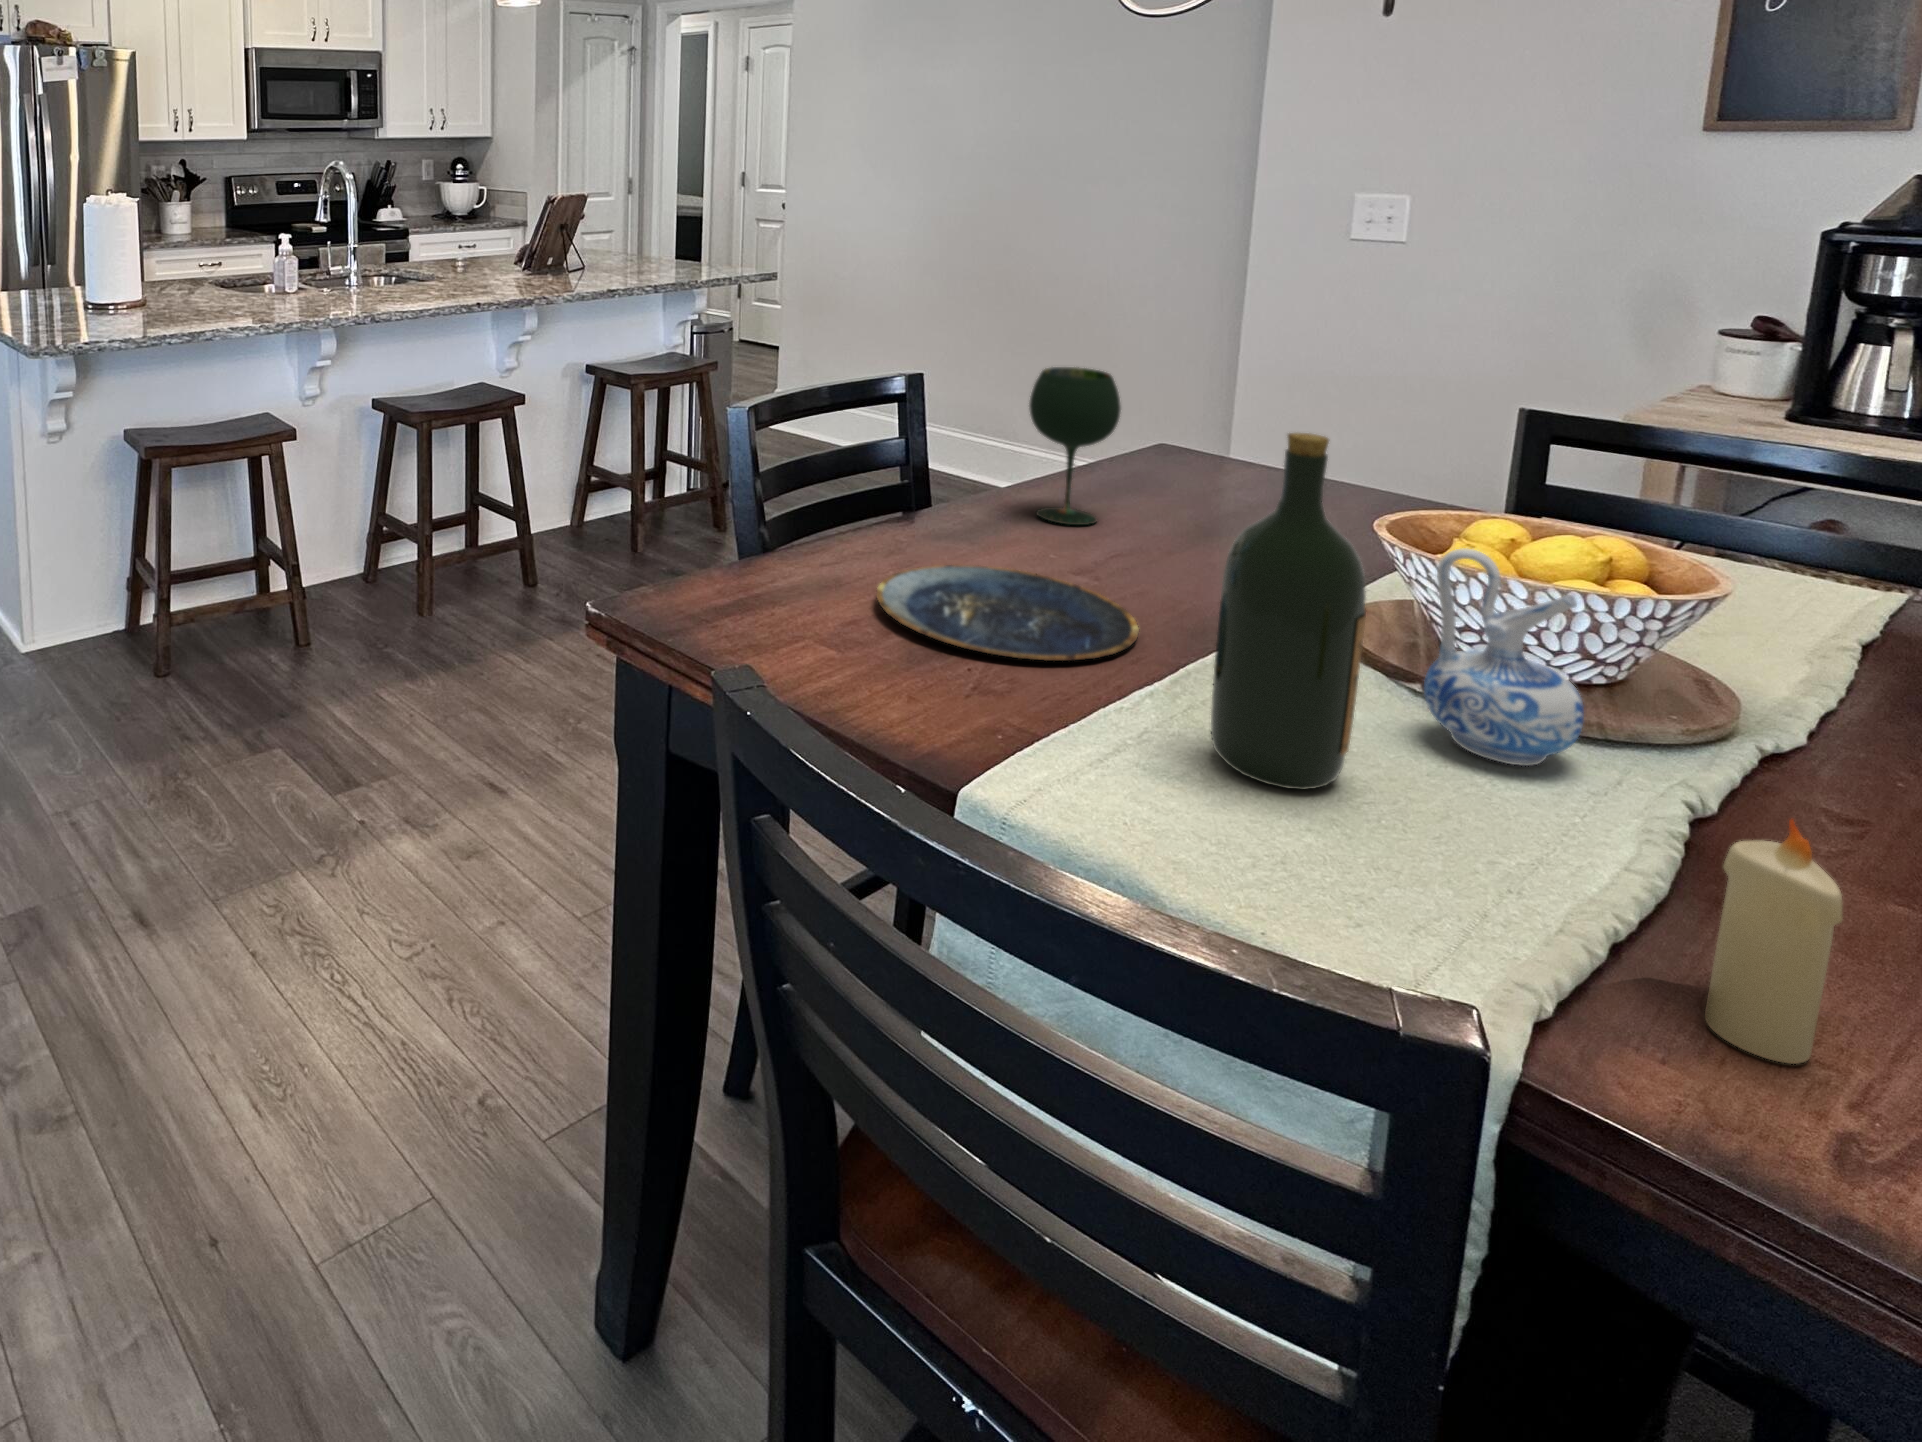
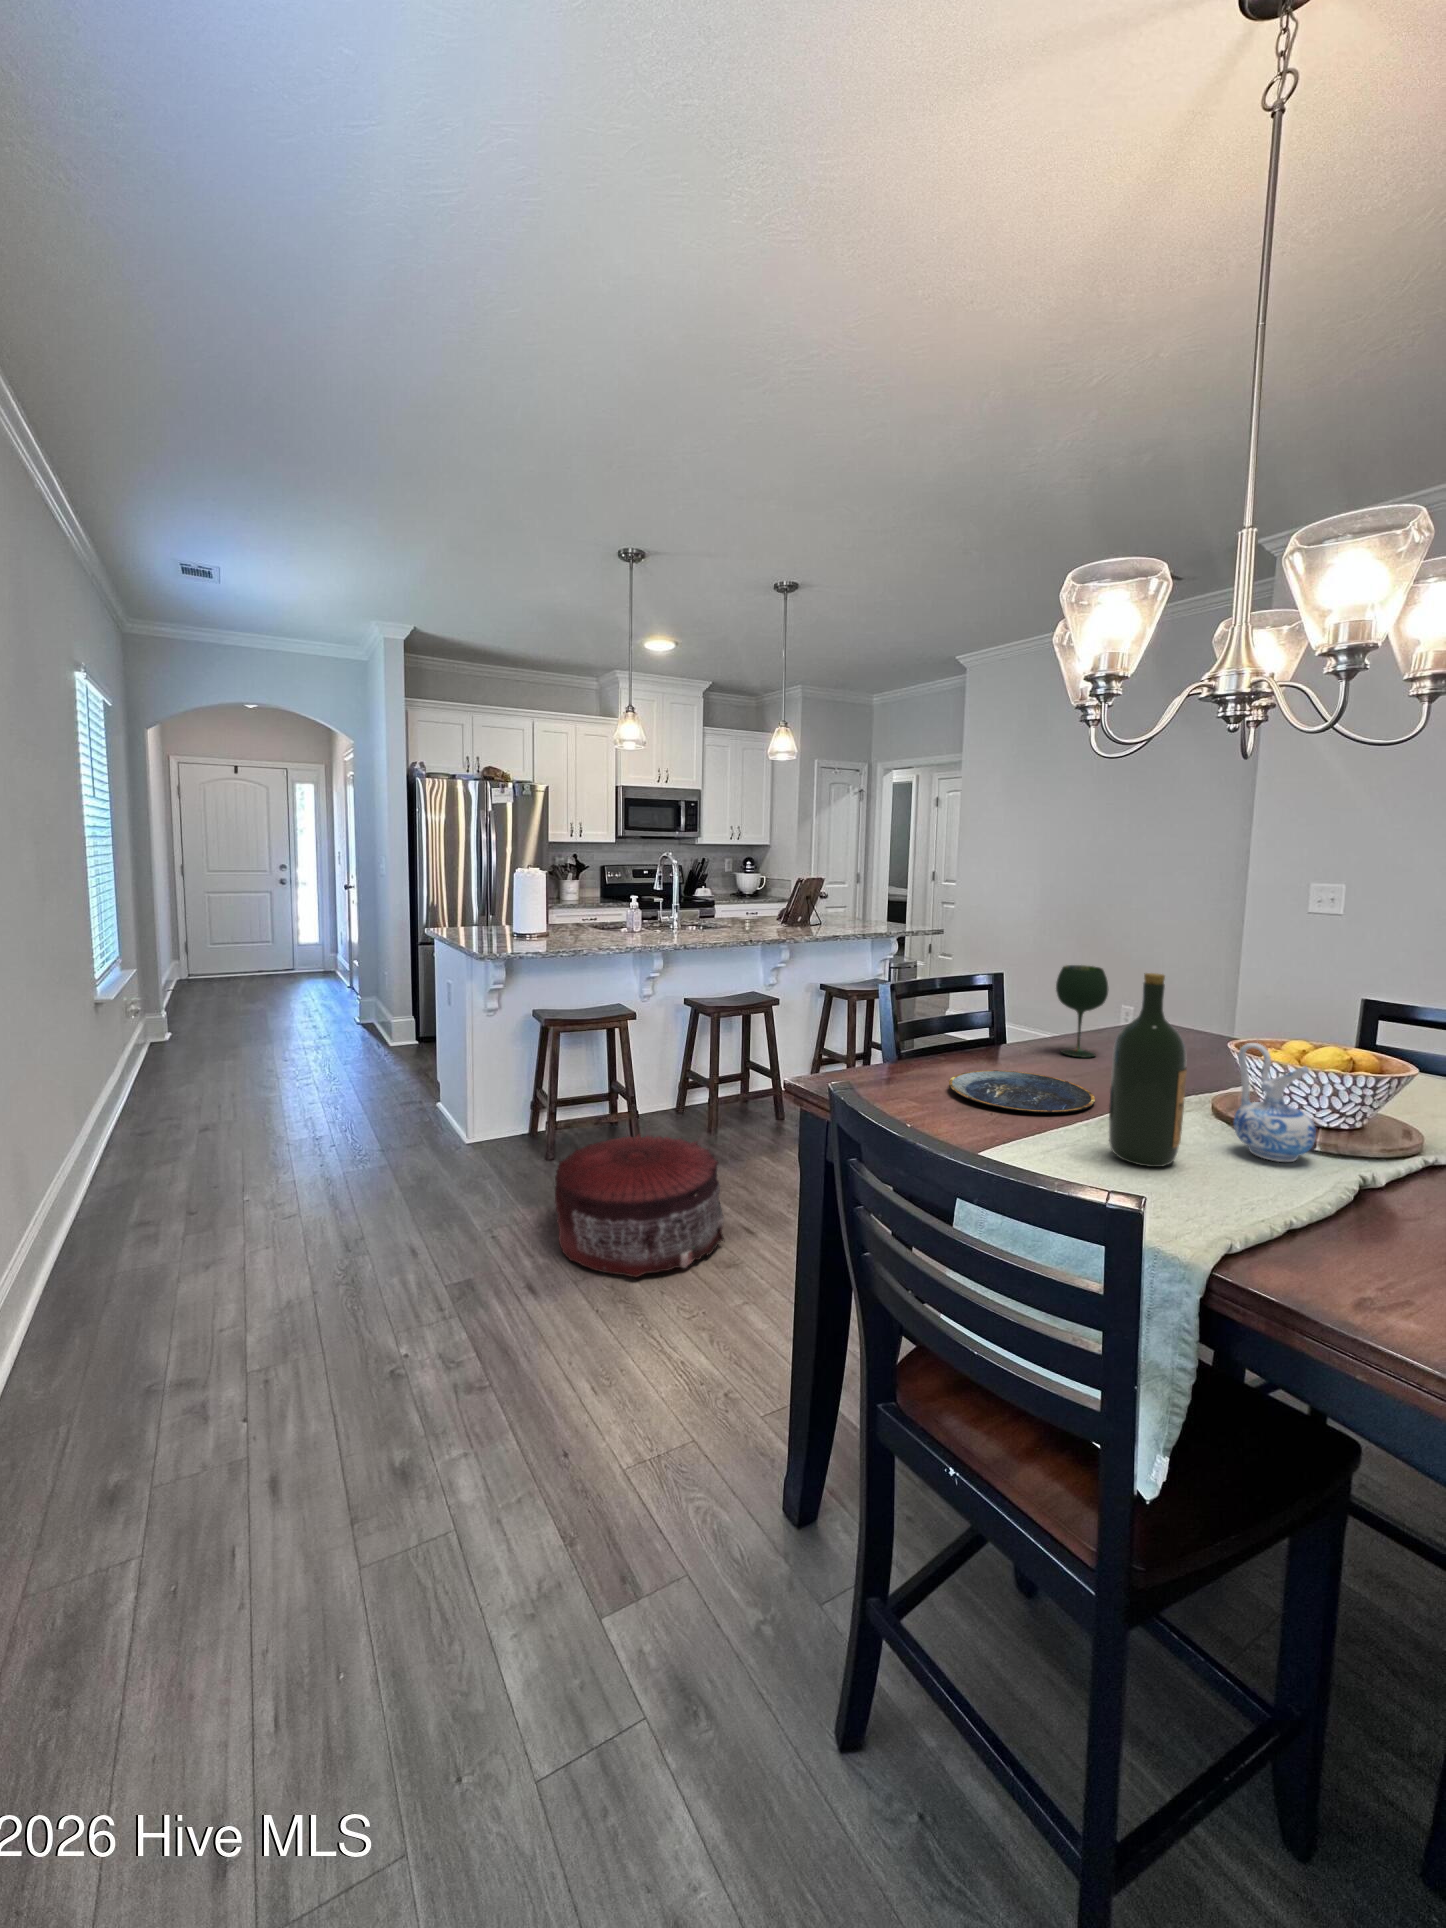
pouf: none [176,639,462,895] -> present [555,1135,724,1277]
candle: present [1705,819,1842,1064] -> none [1324,1150,1382,1277]

